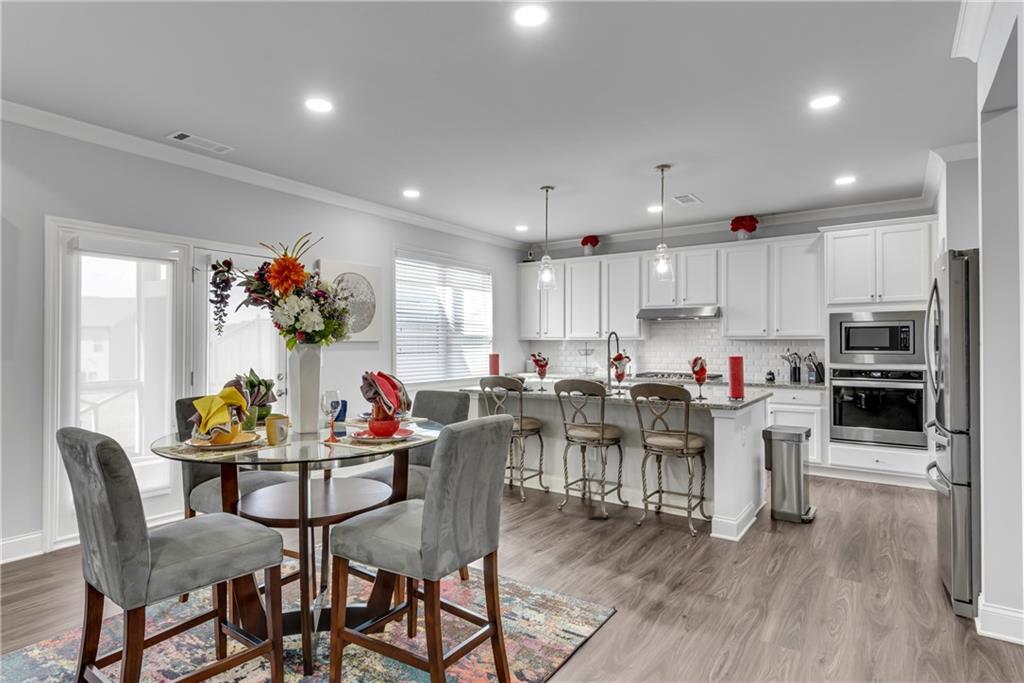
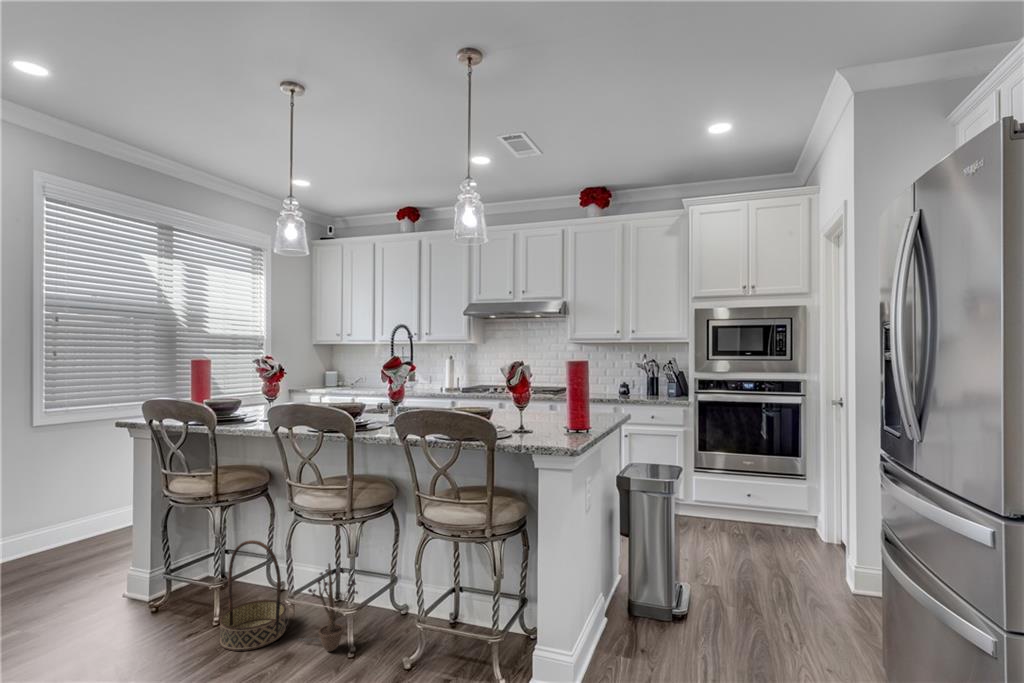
basket: none [526,457,559,515] -> present [219,540,286,651]

